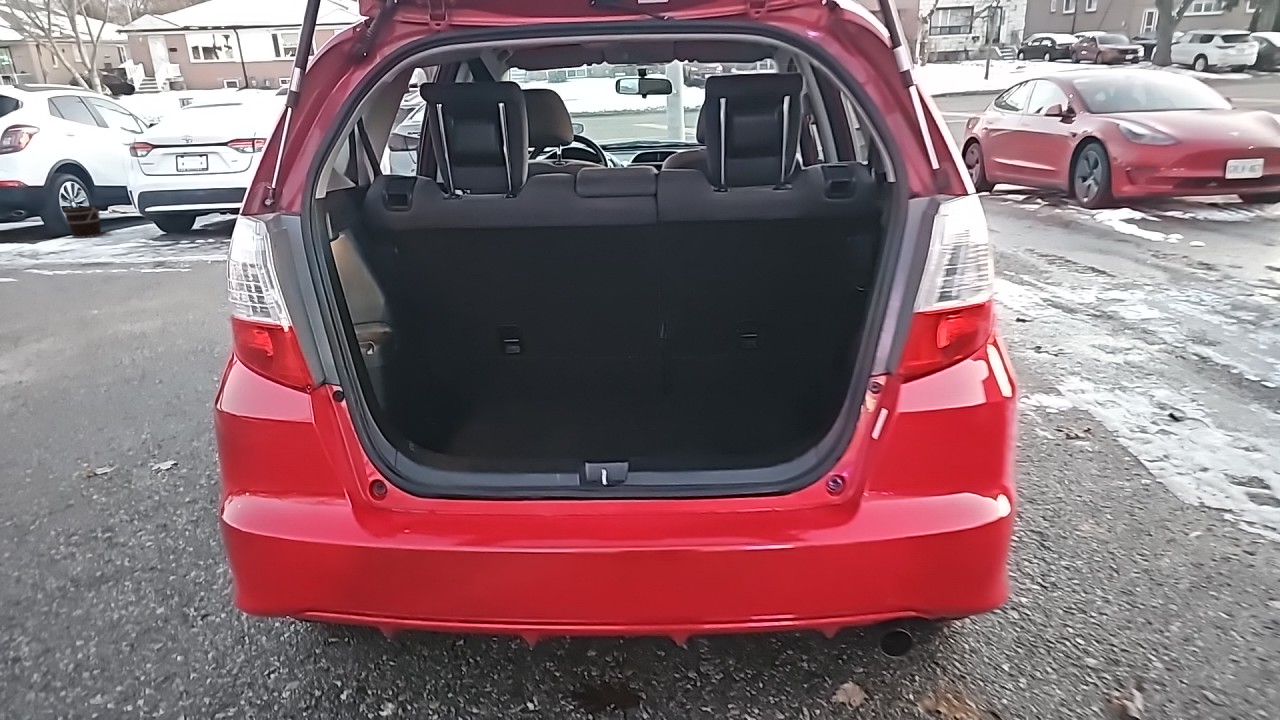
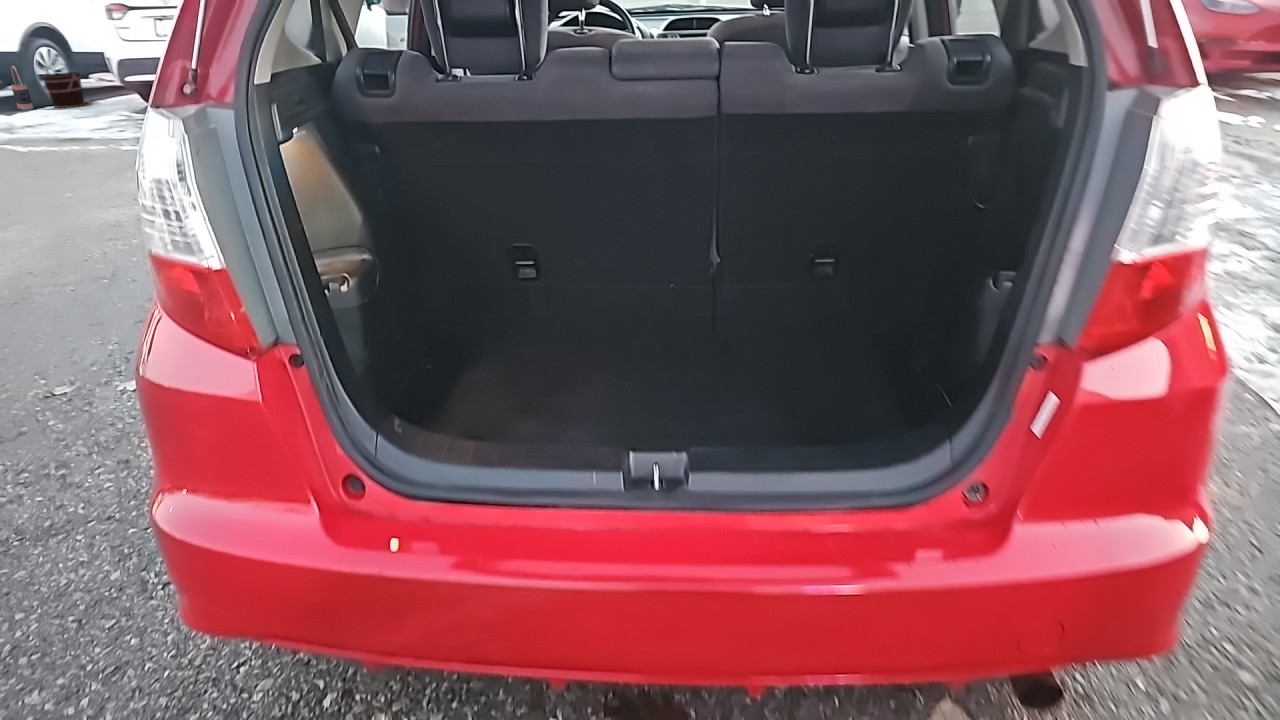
bag: none [33,200,53,240] -> present [11,66,33,110]

